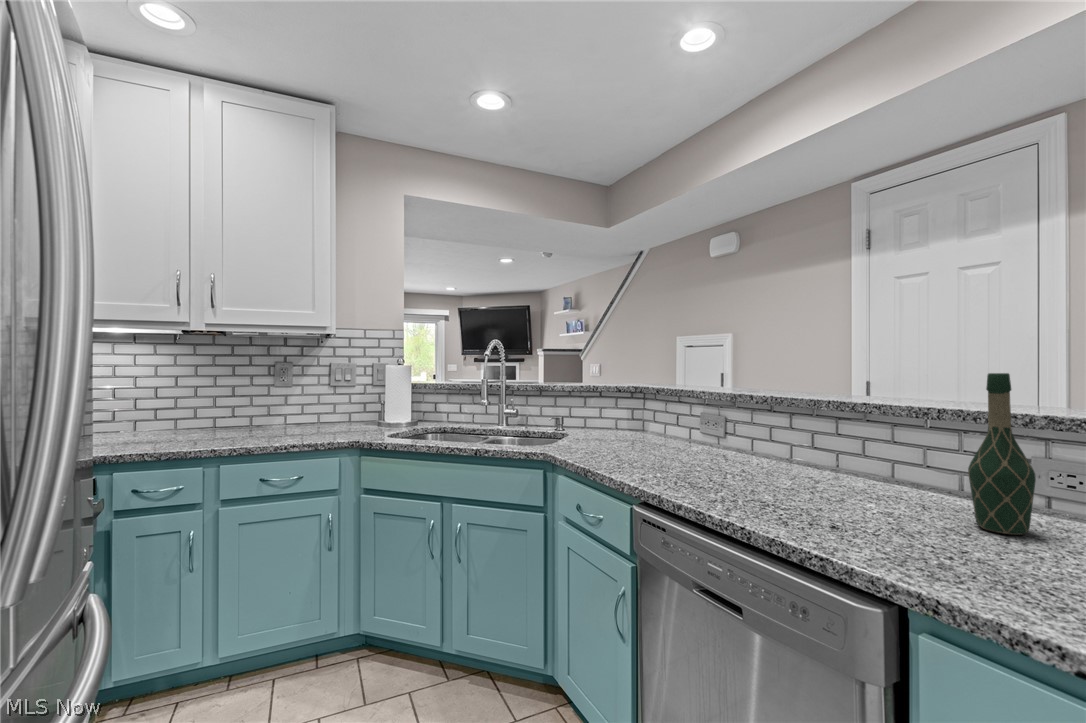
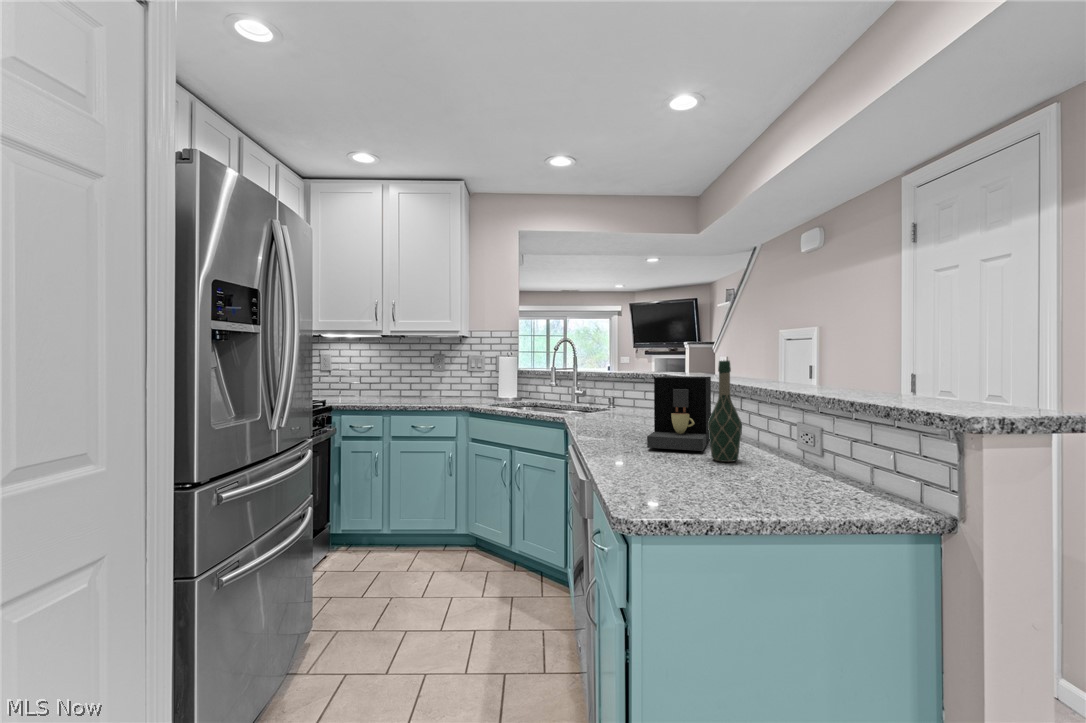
coffee maker: none [765,393,933,515] -> present [647,376,711,451]

